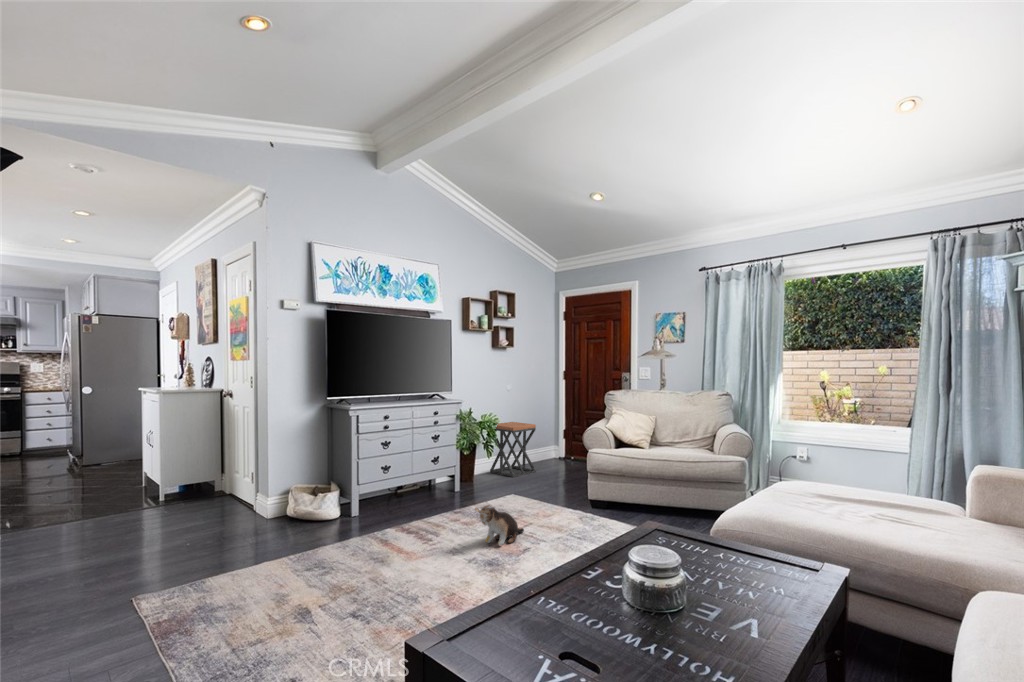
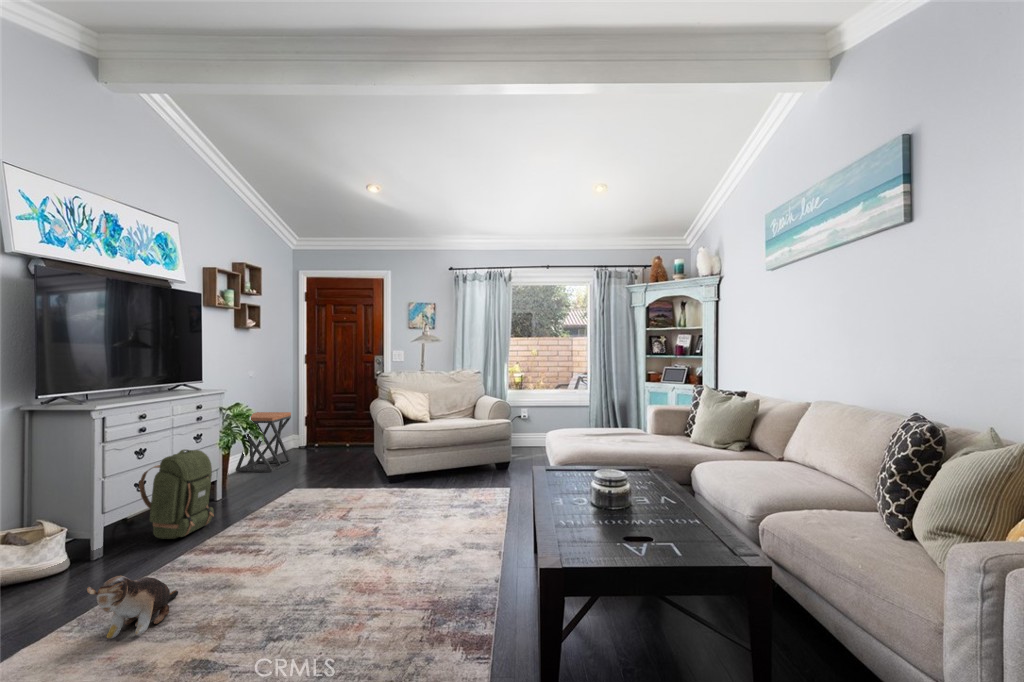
backpack: none [381,446,429,516] -> present [139,449,214,539]
plush toy: present [475,505,524,545] -> present [87,575,178,639]

